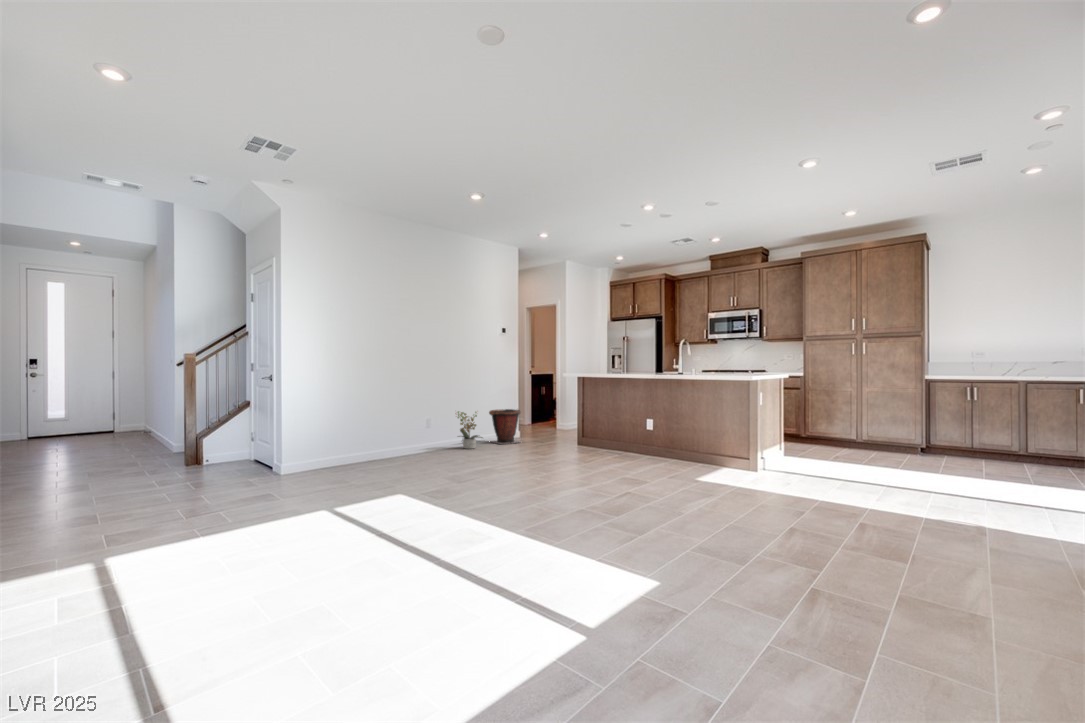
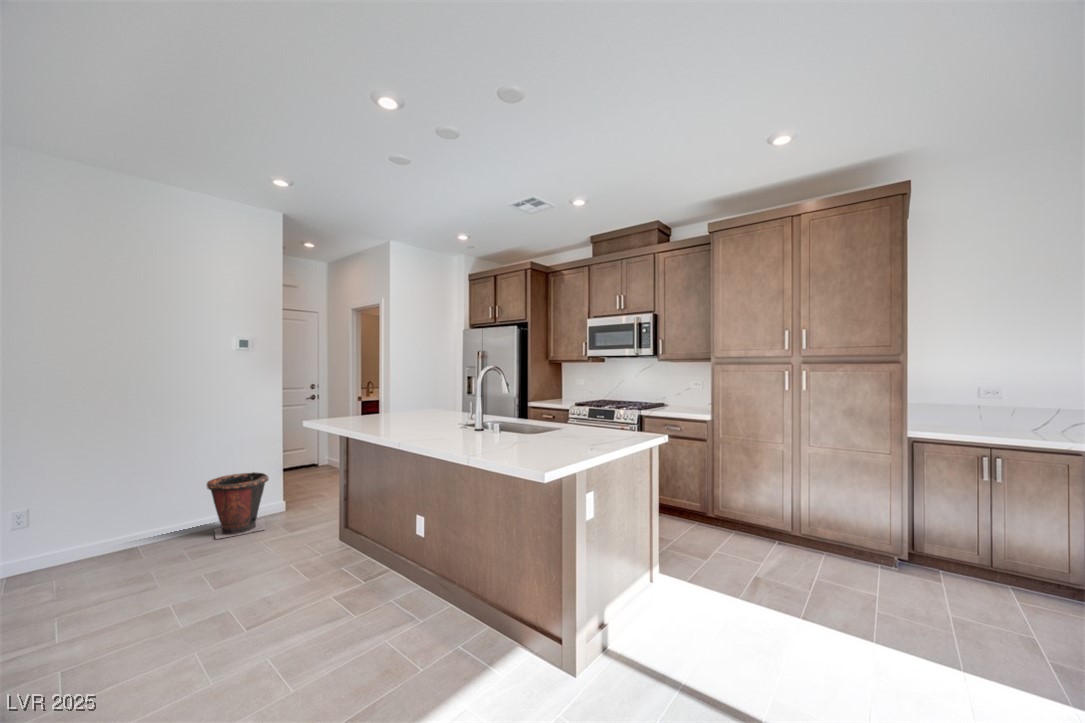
potted plant: present [458,411,483,449] -> none [87,488,166,562]

